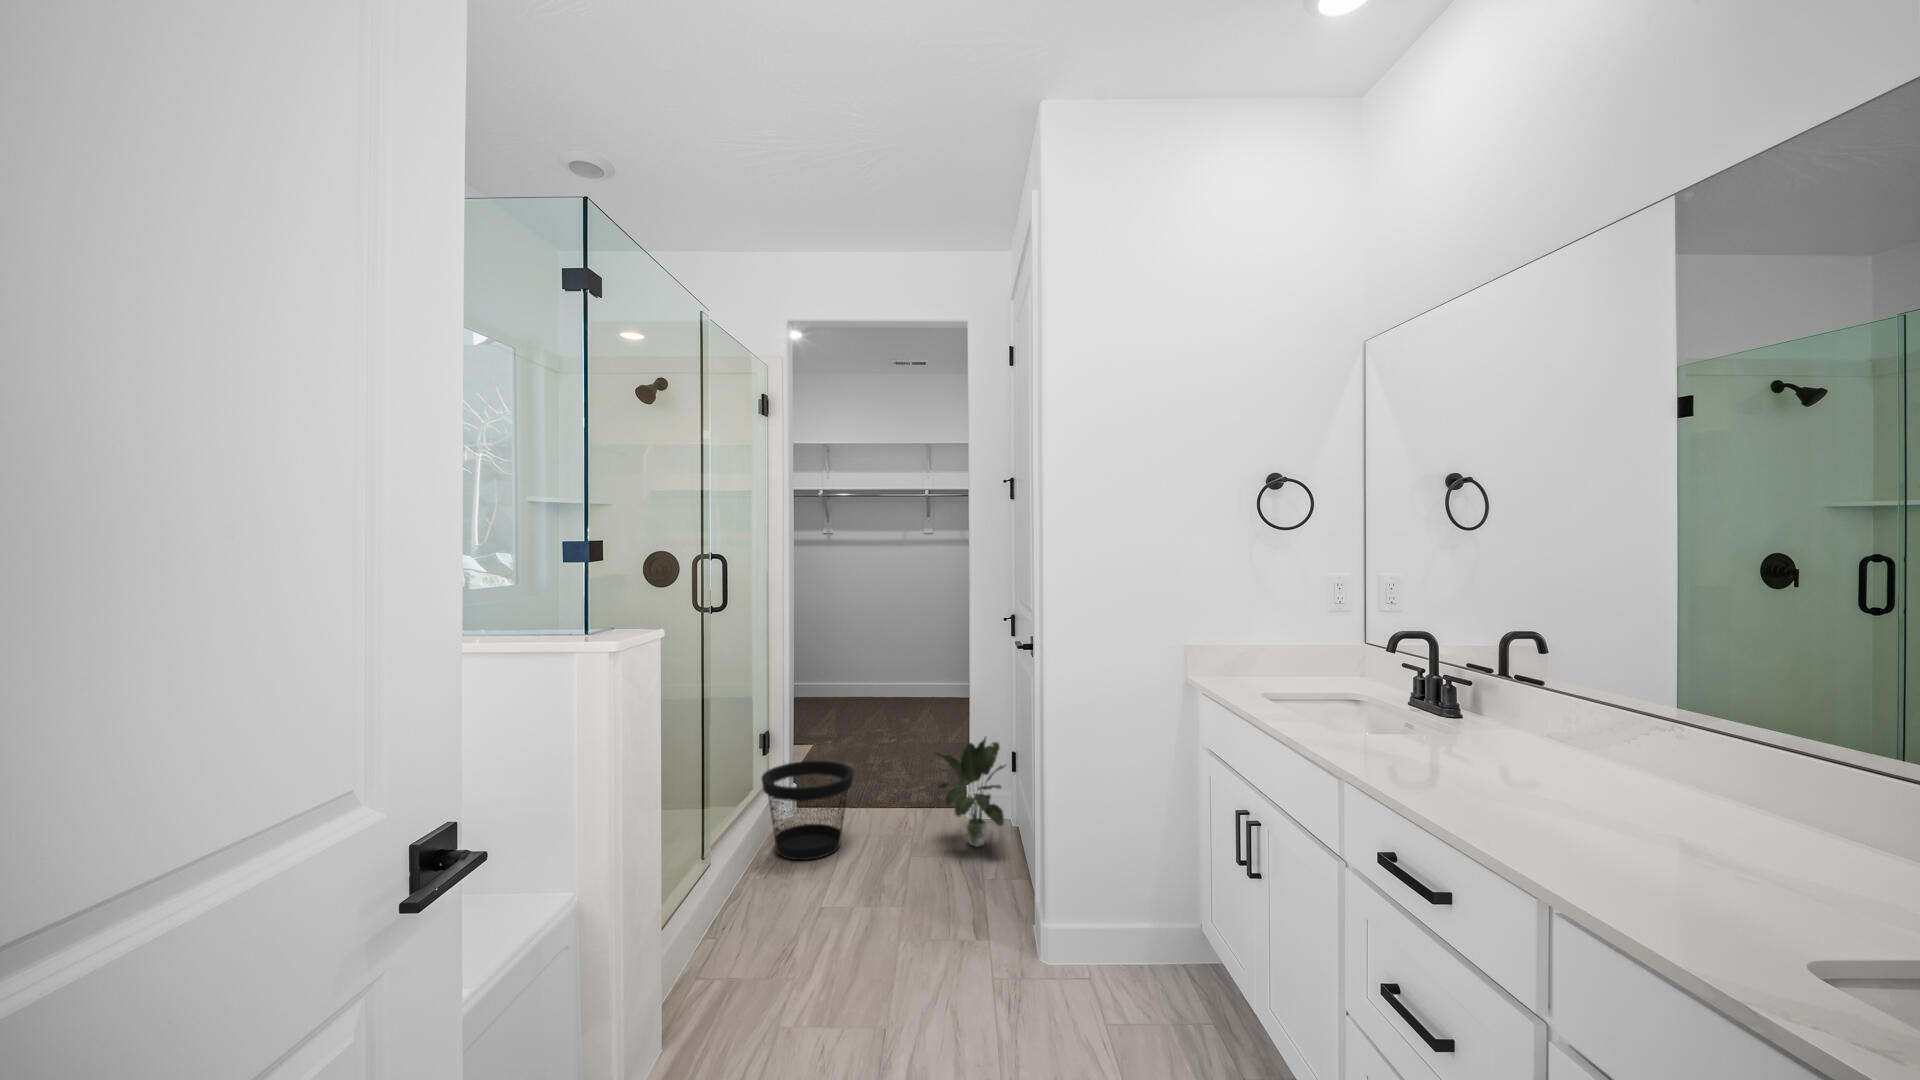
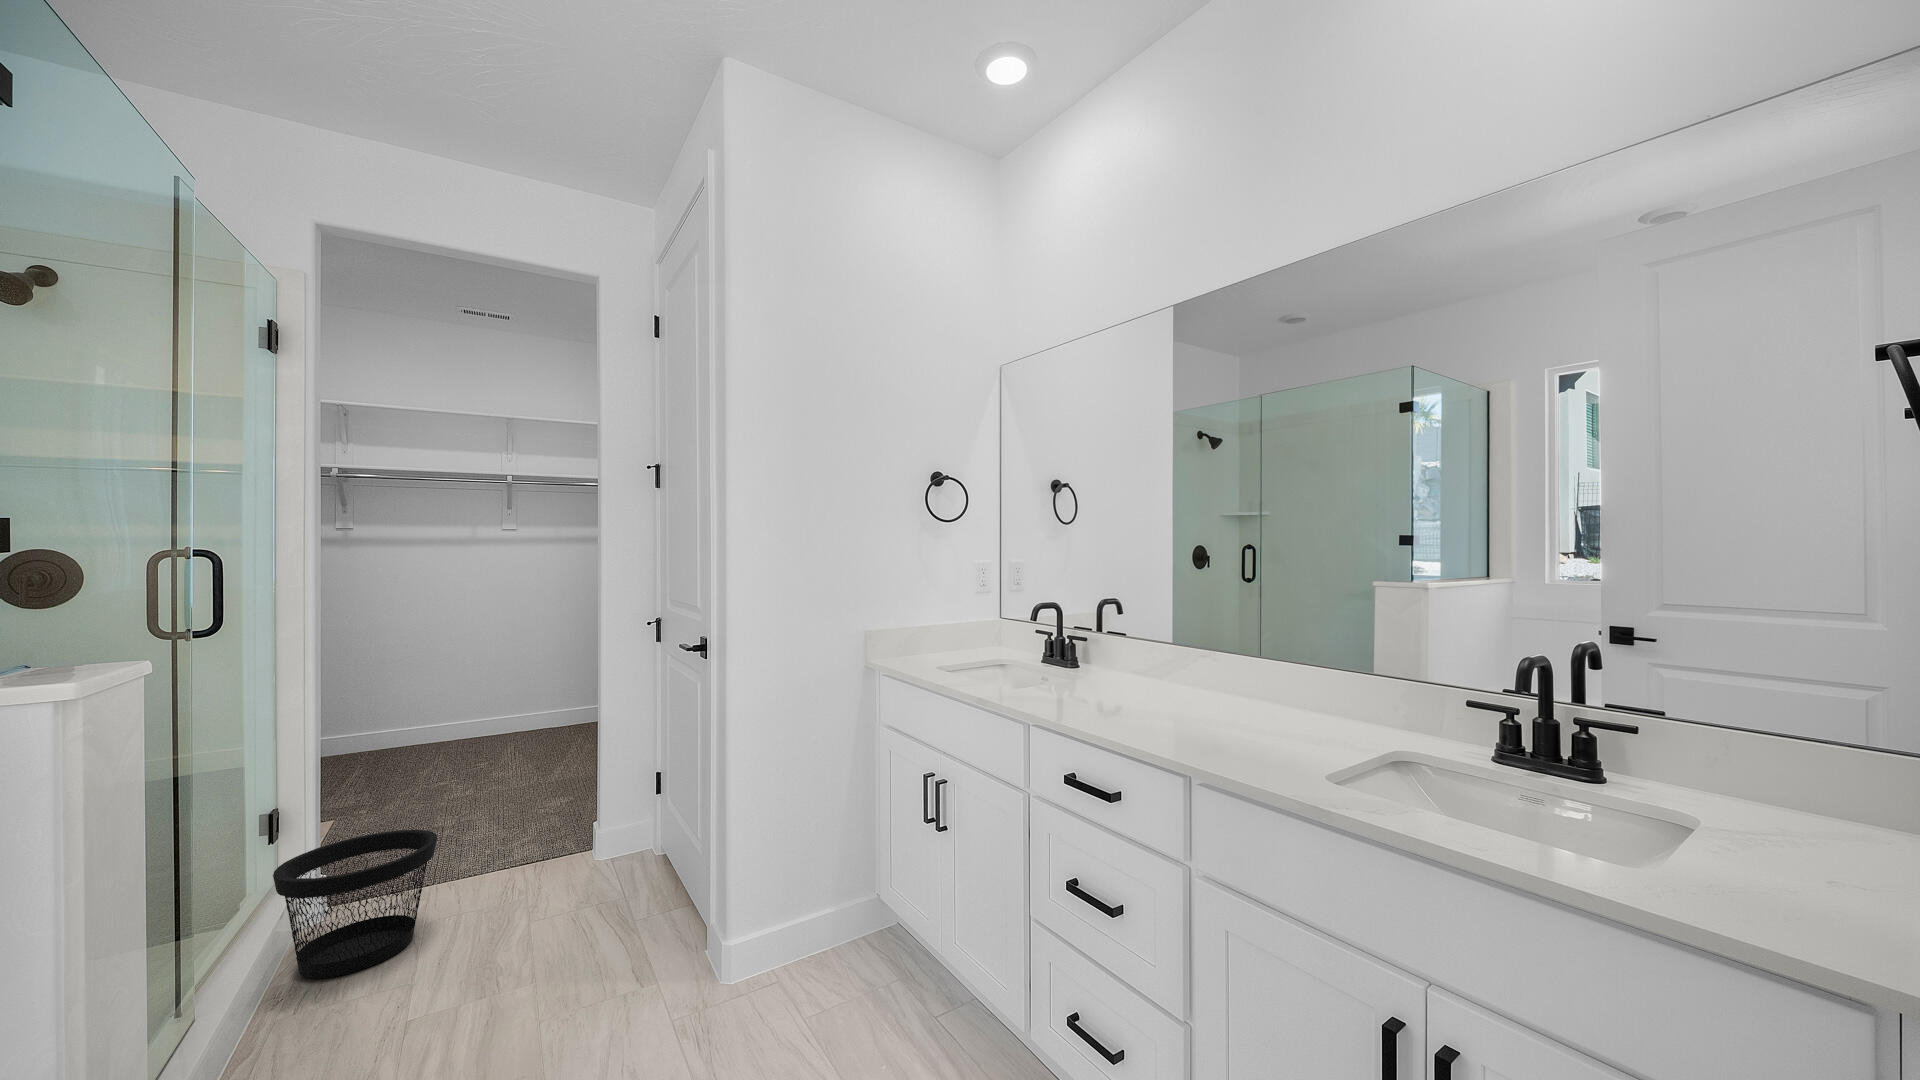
potted plant: present [936,738,1005,846] -> none [557,760,650,889]

